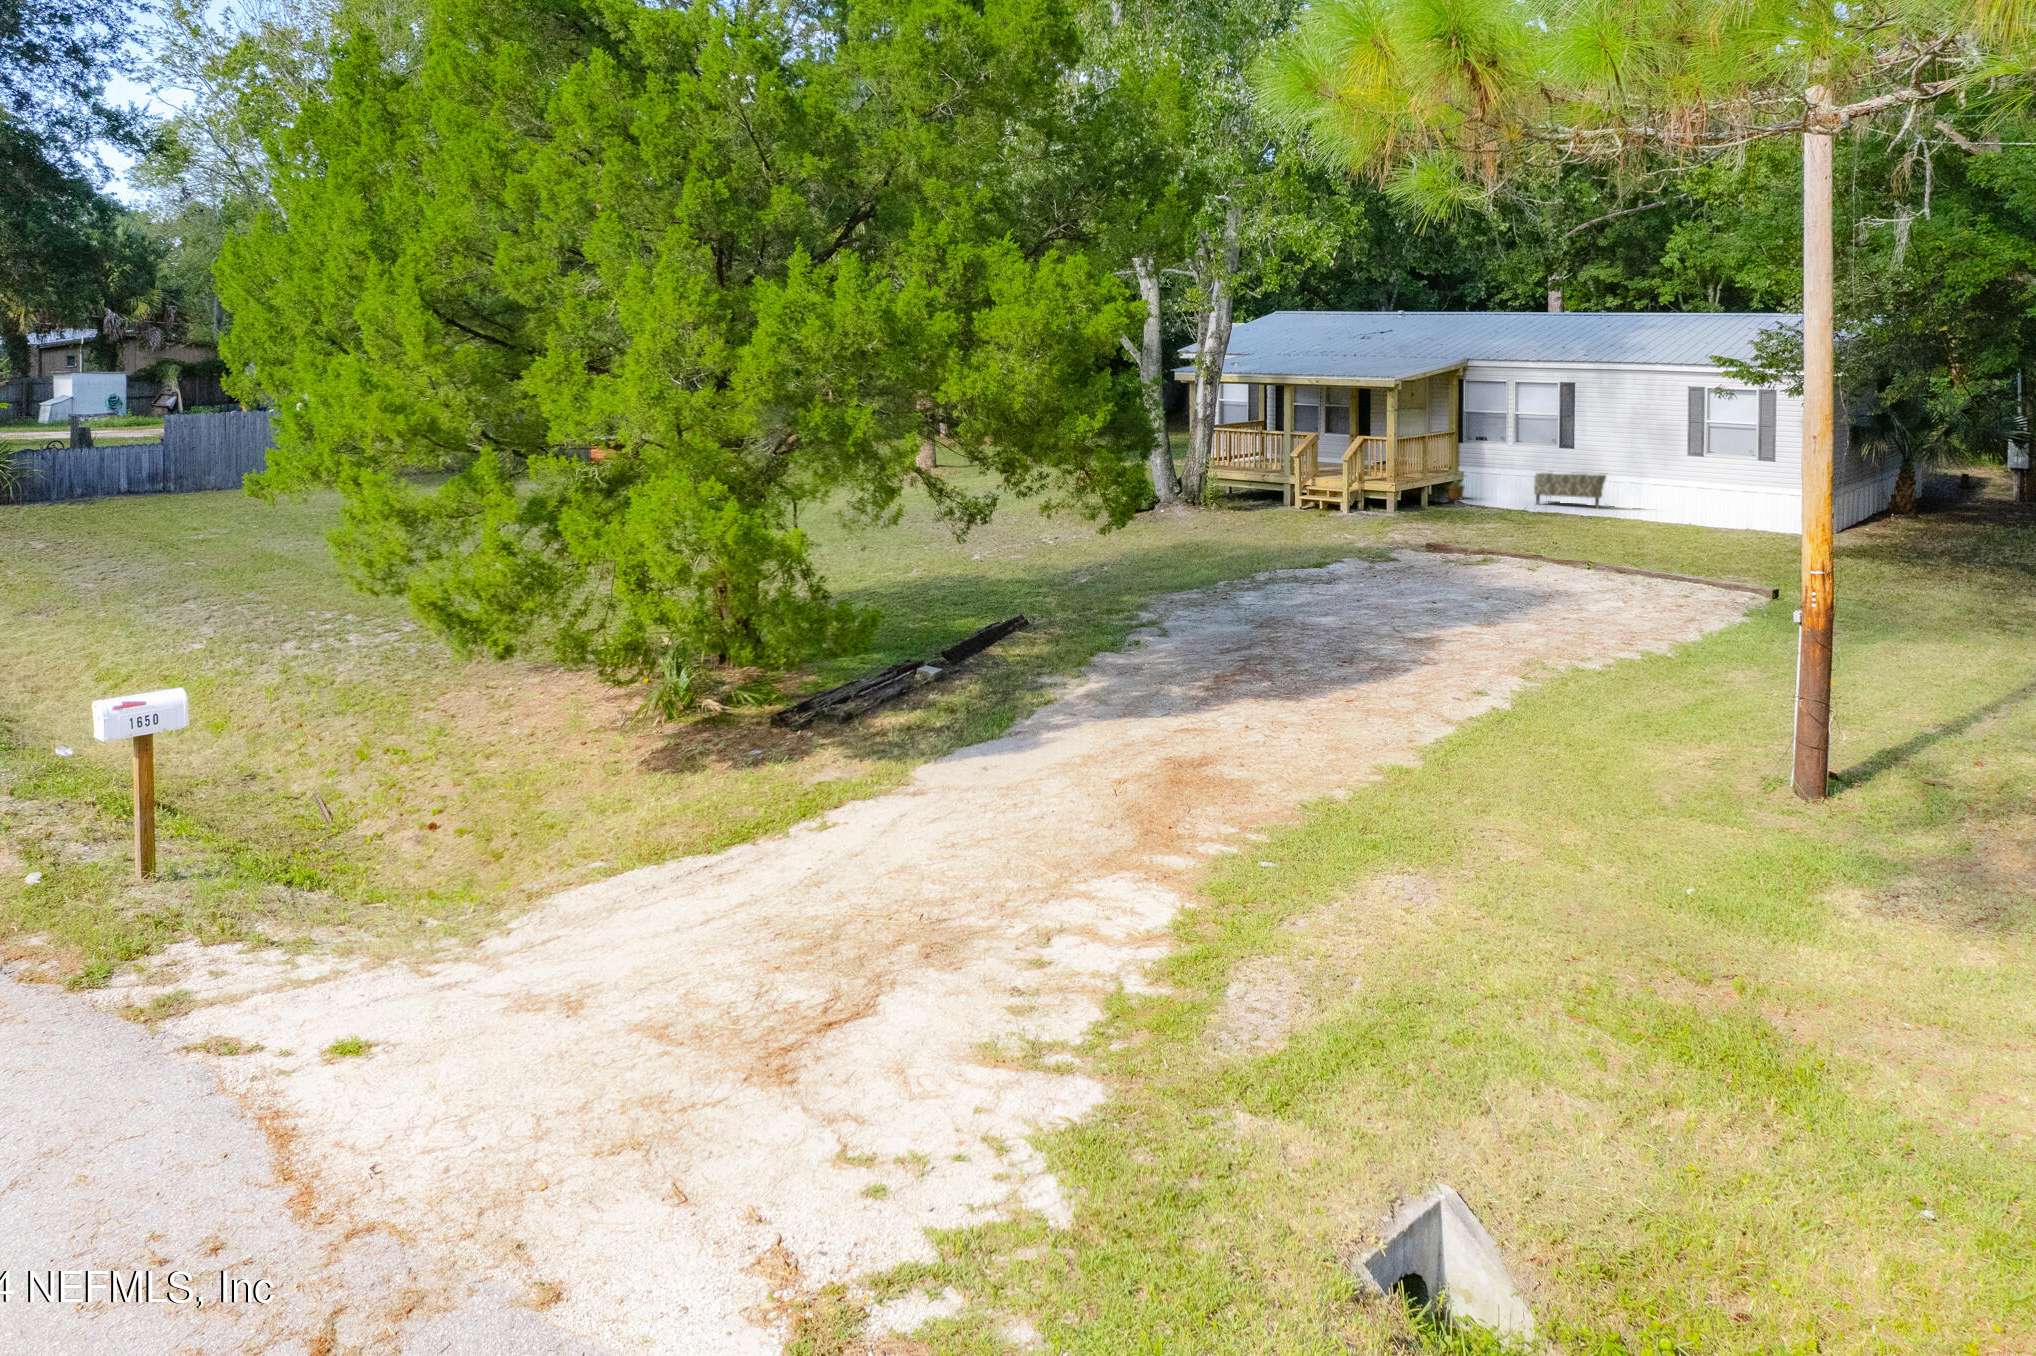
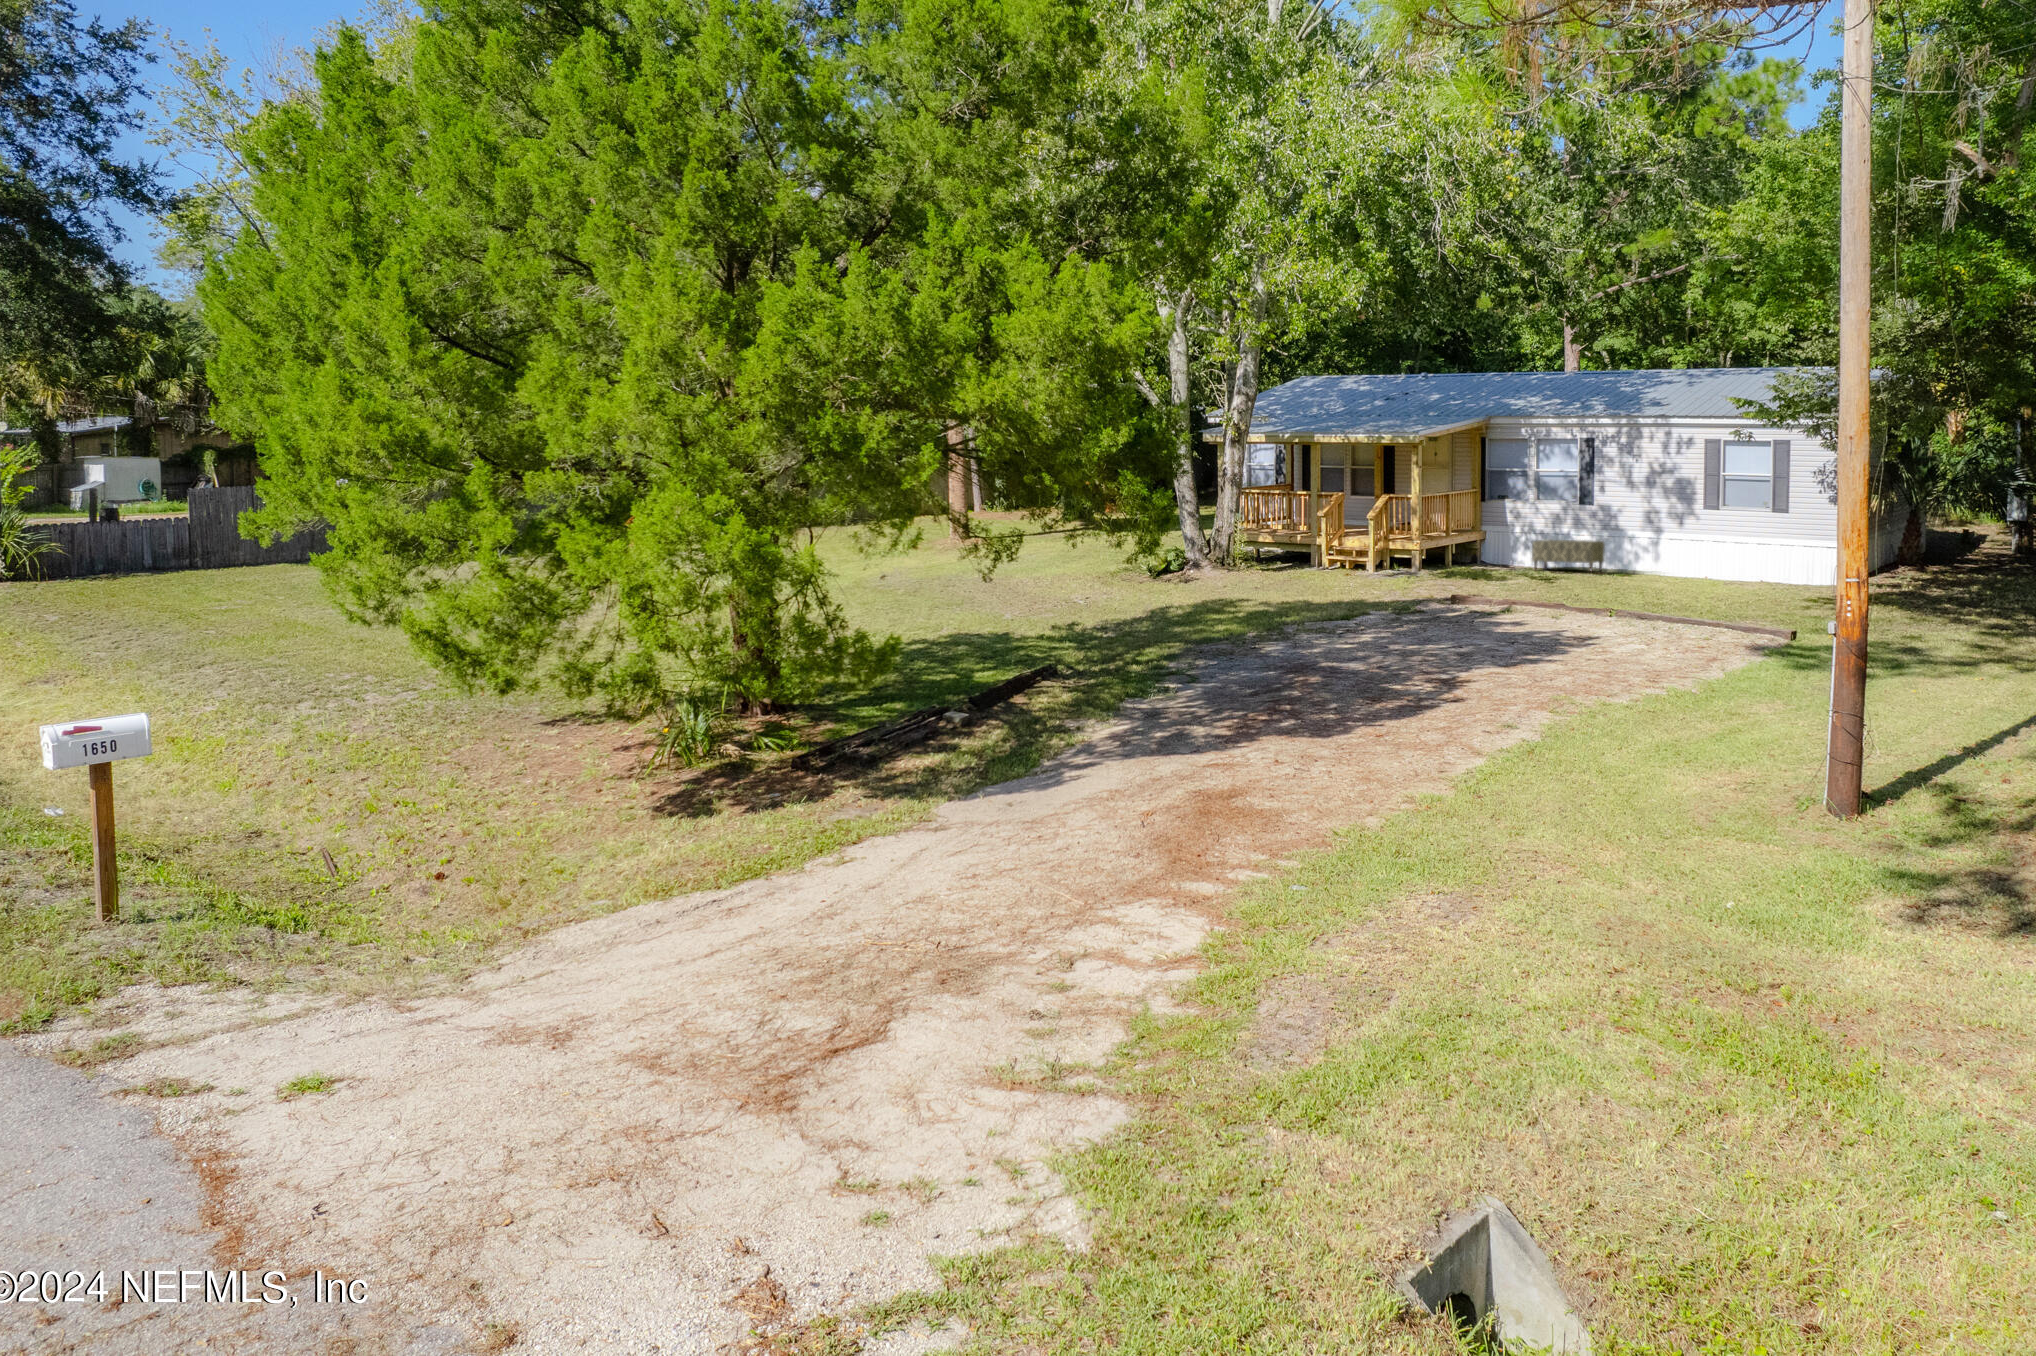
potted plant: present [1449,472,1464,499] -> none [1442,540,1470,566]

